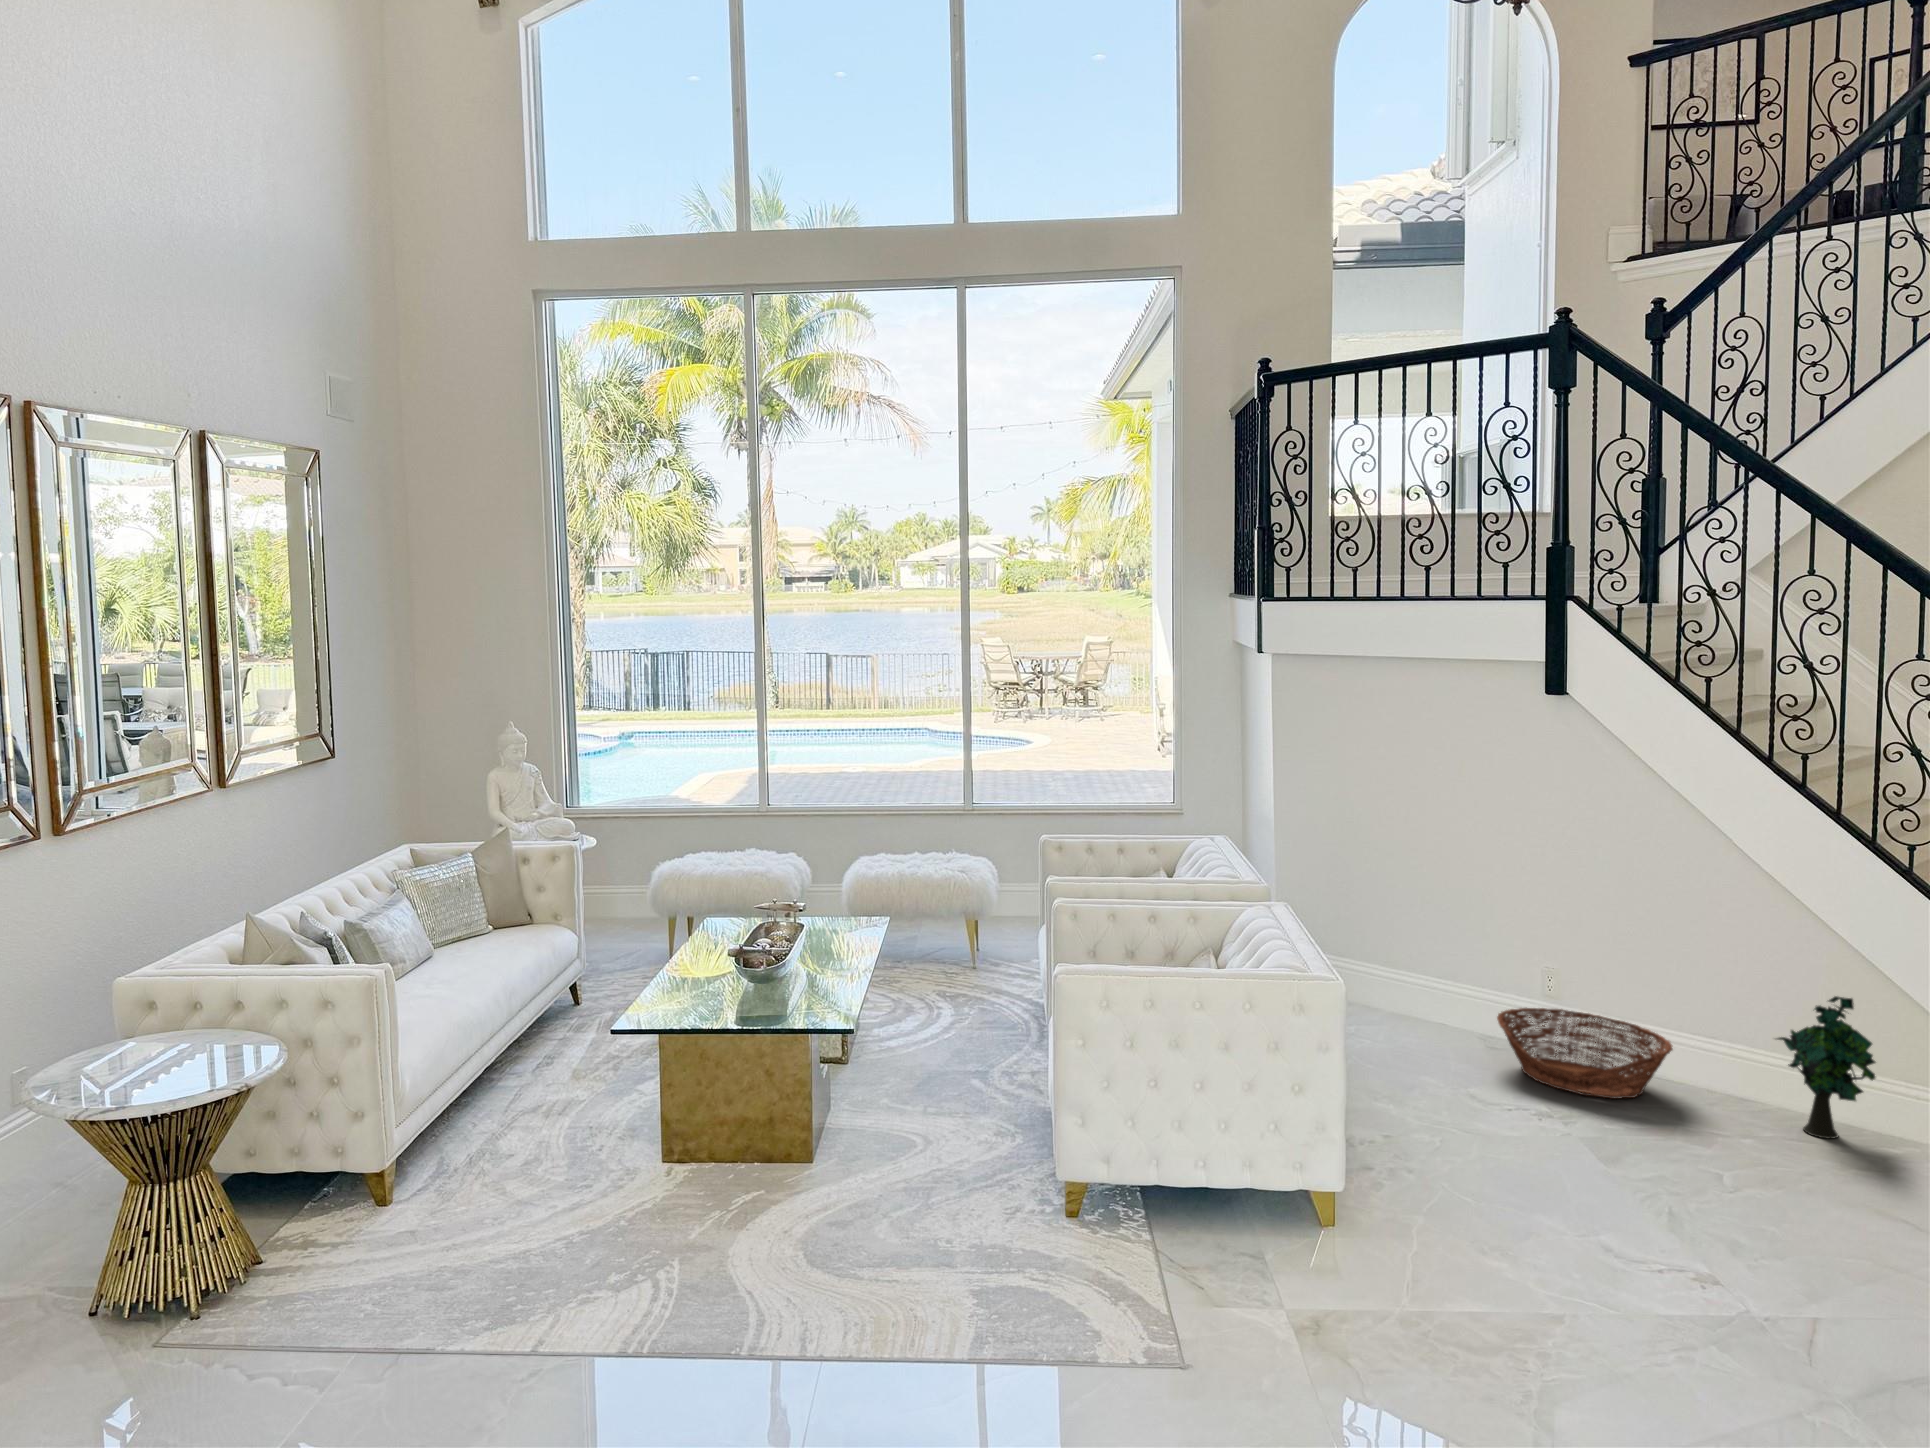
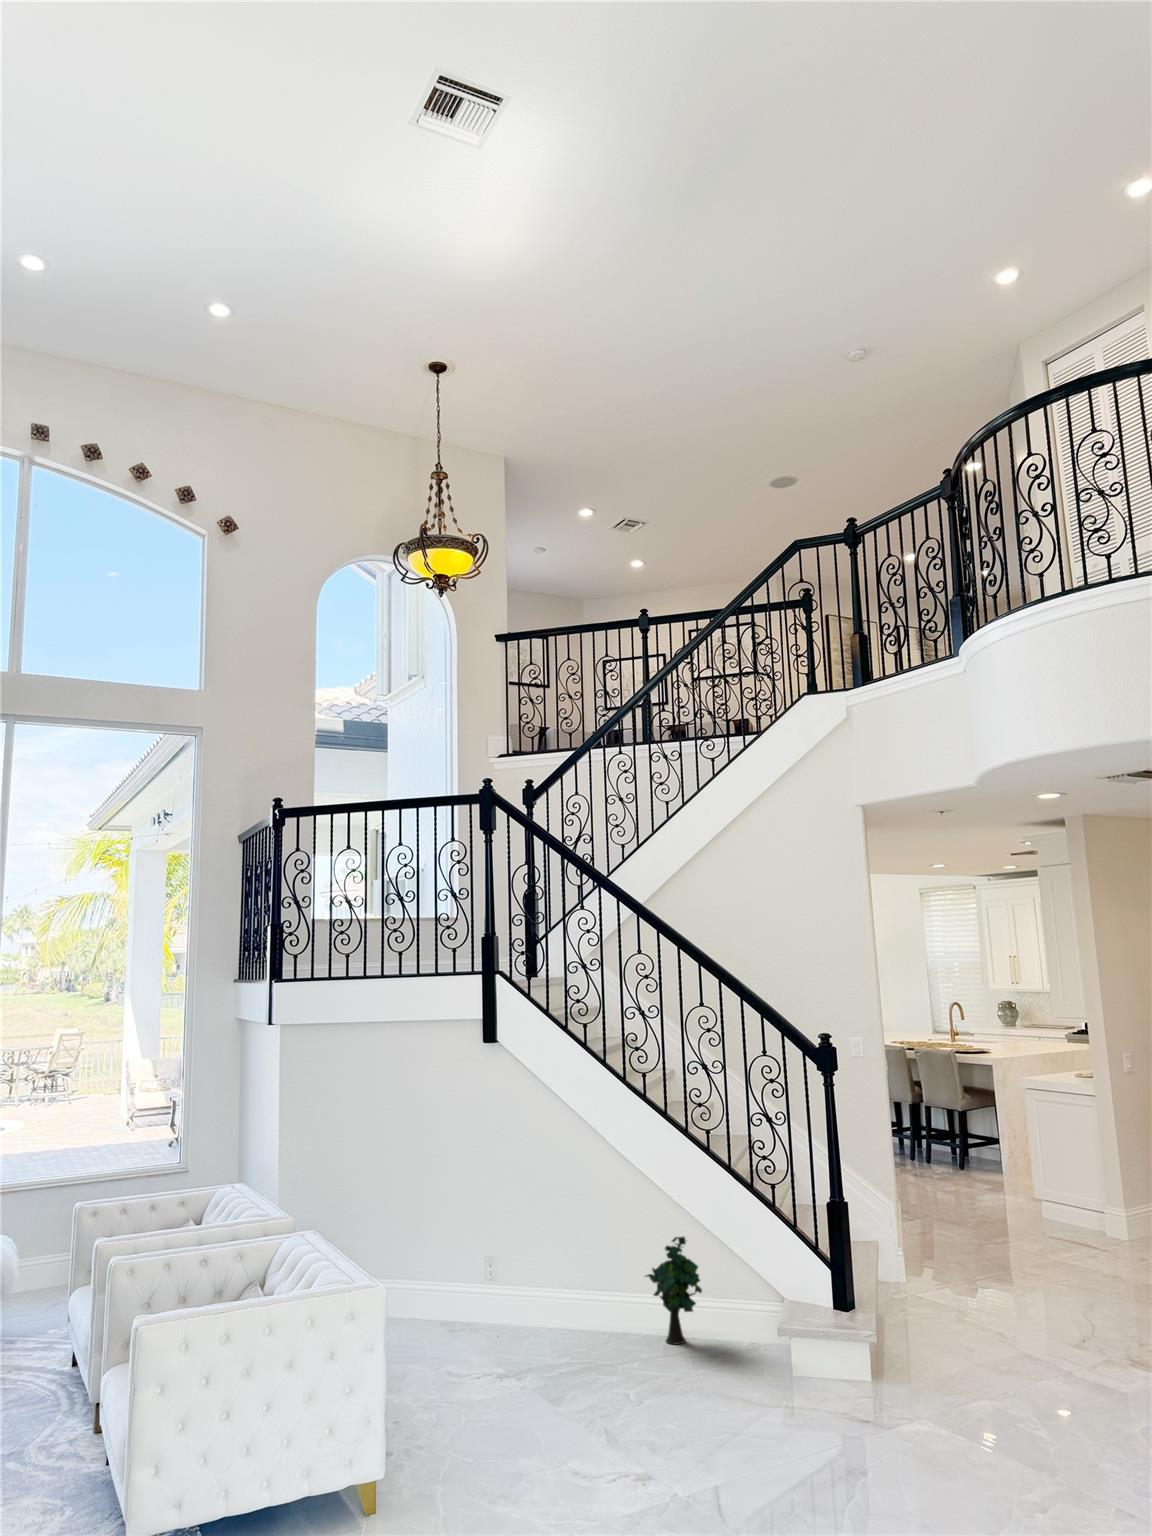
basket: present [1497,1008,1673,1099] -> none [467,1286,585,1352]

